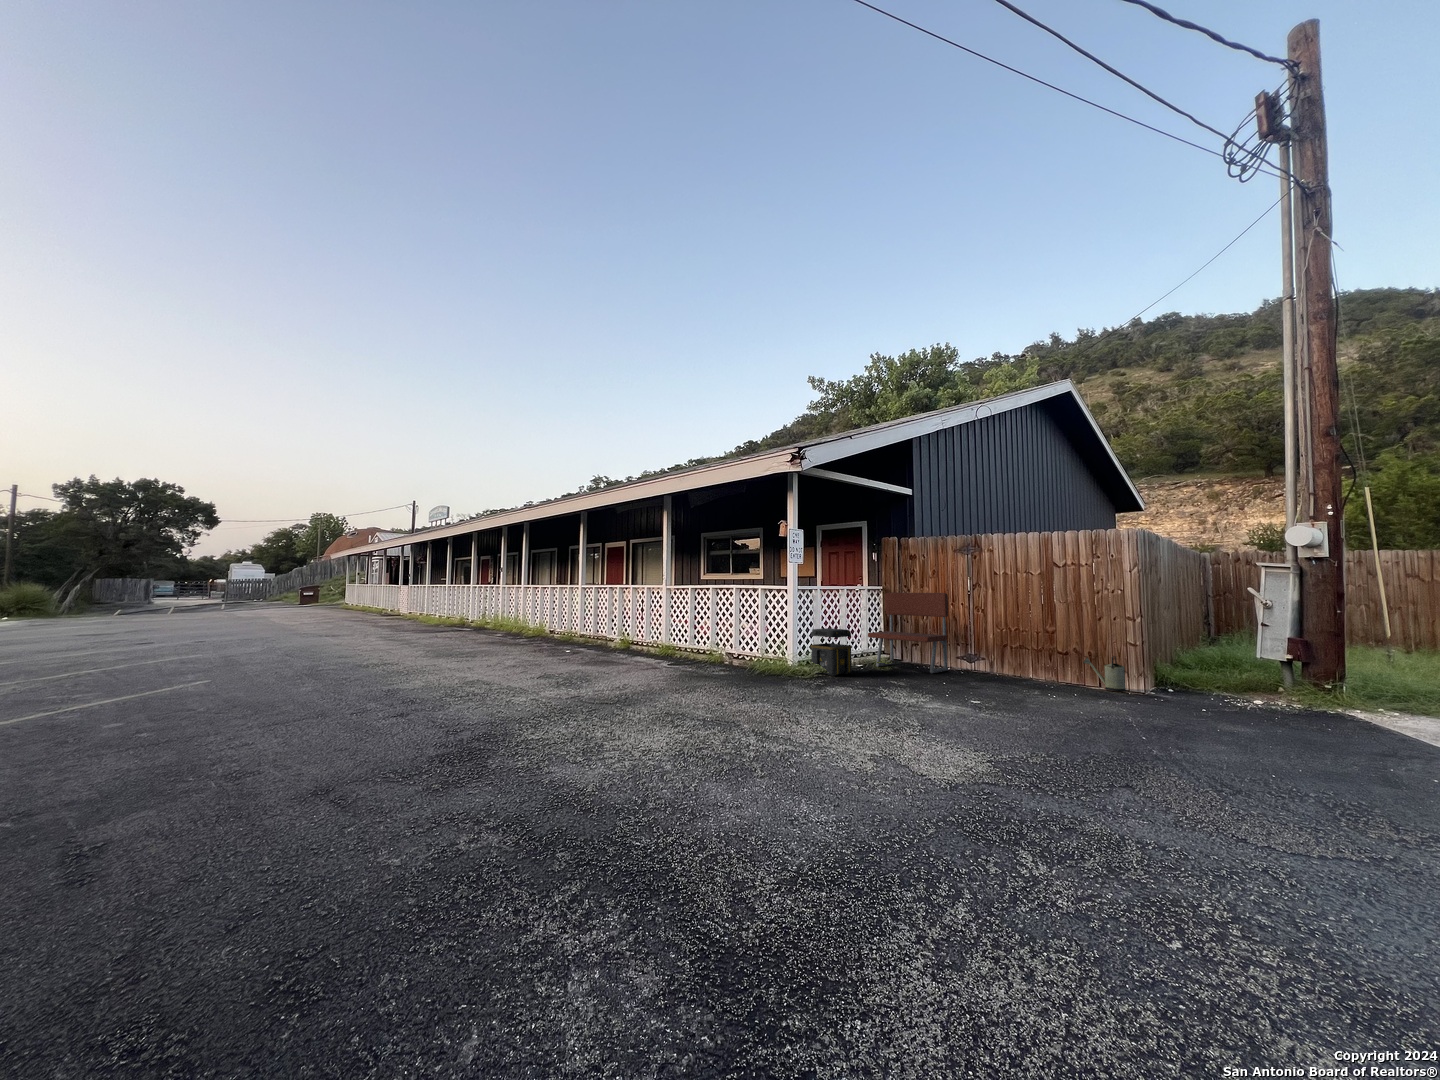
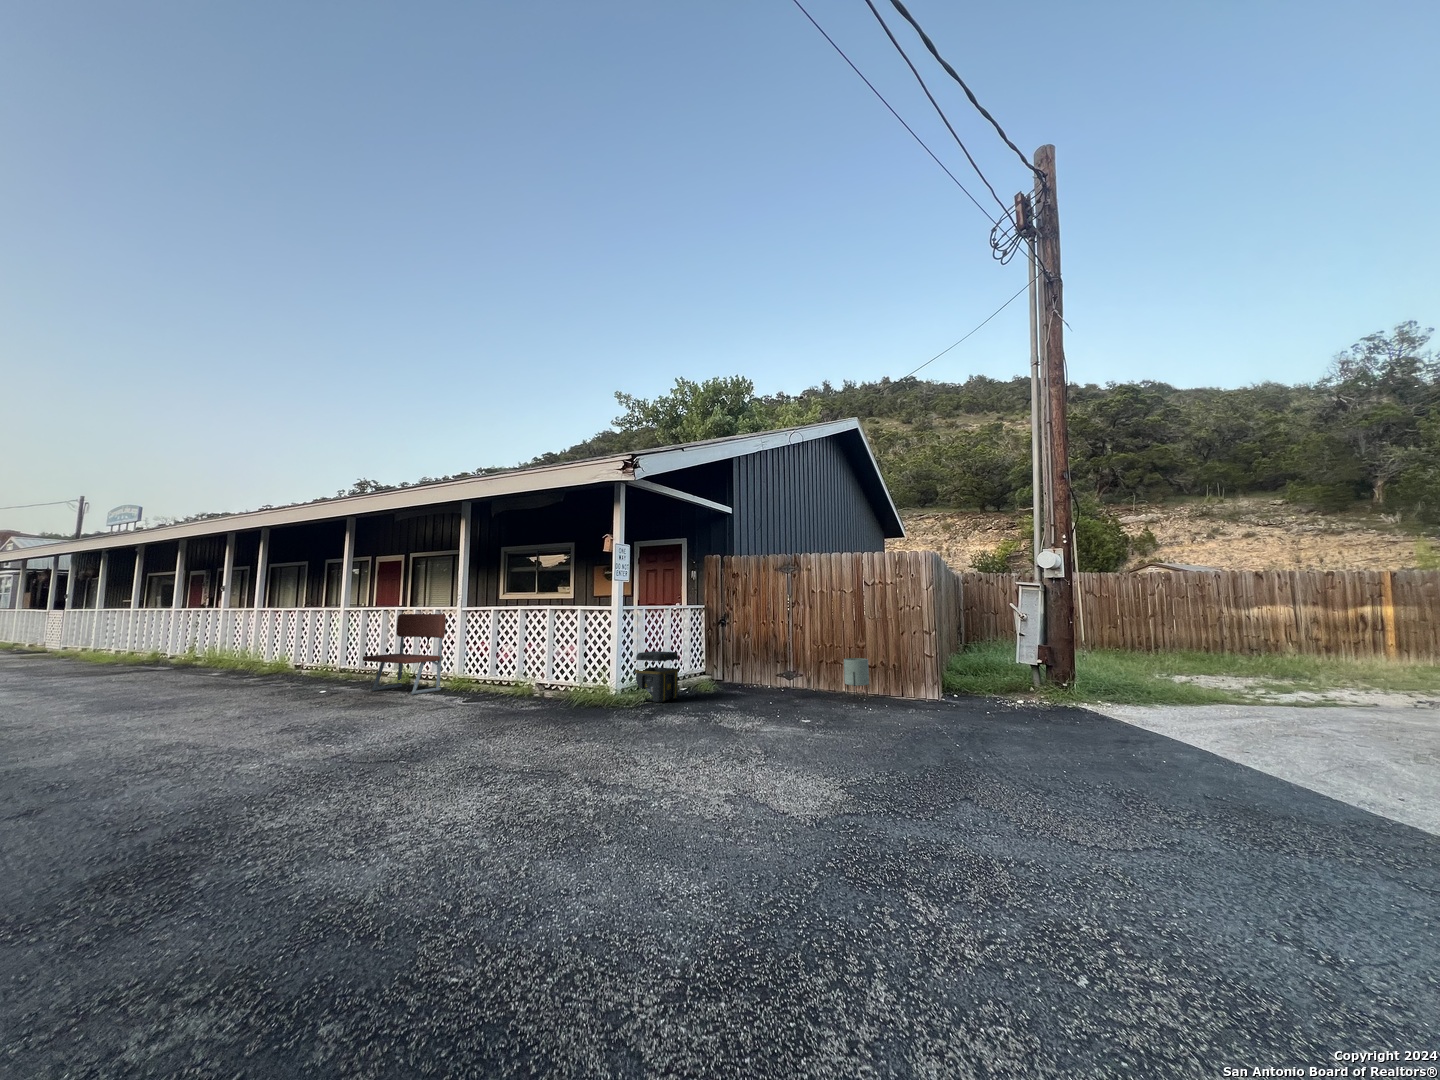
bench: present [868,593,948,673] -> present [363,614,446,695]
planter: none [1031,643,1063,684] -> present [844,658,869,697]
watering can: present [1083,656,1126,691] -> none [887,668,923,700]

